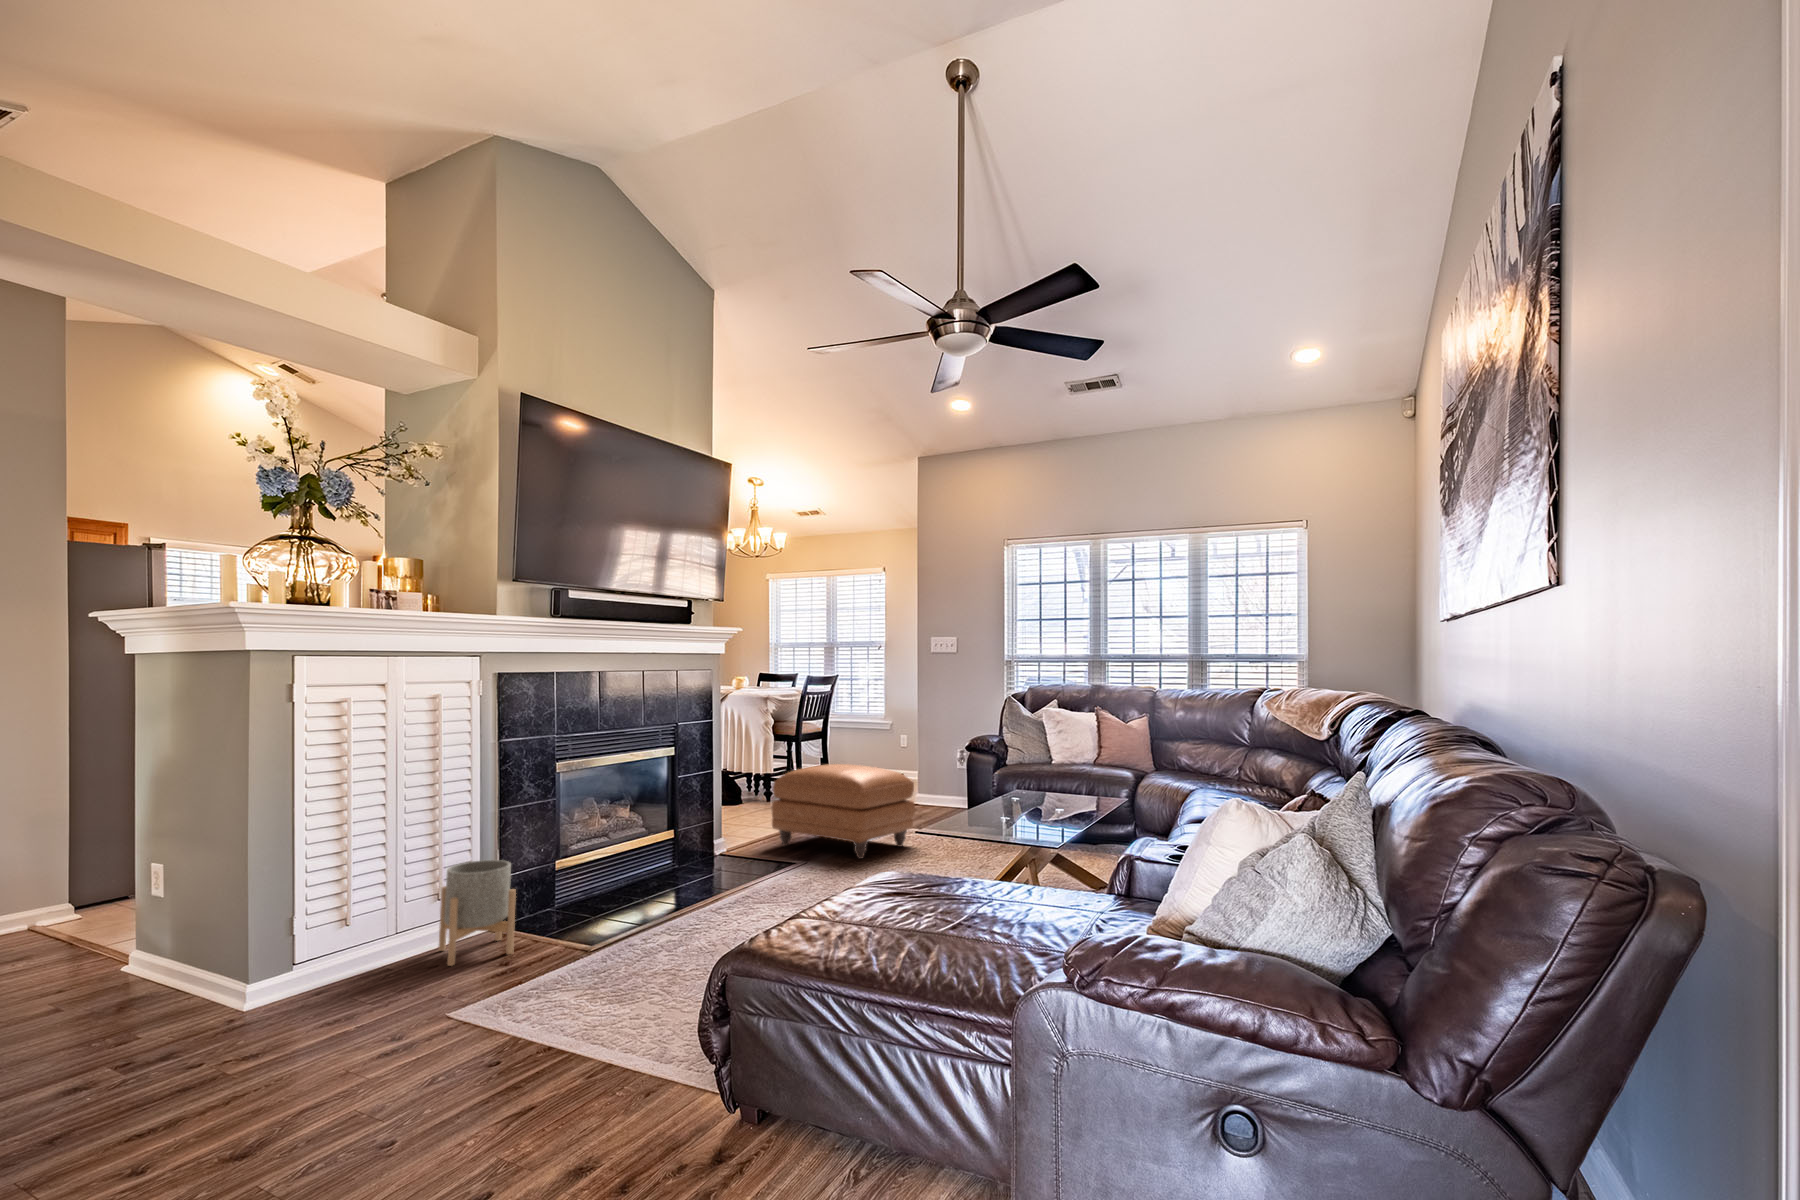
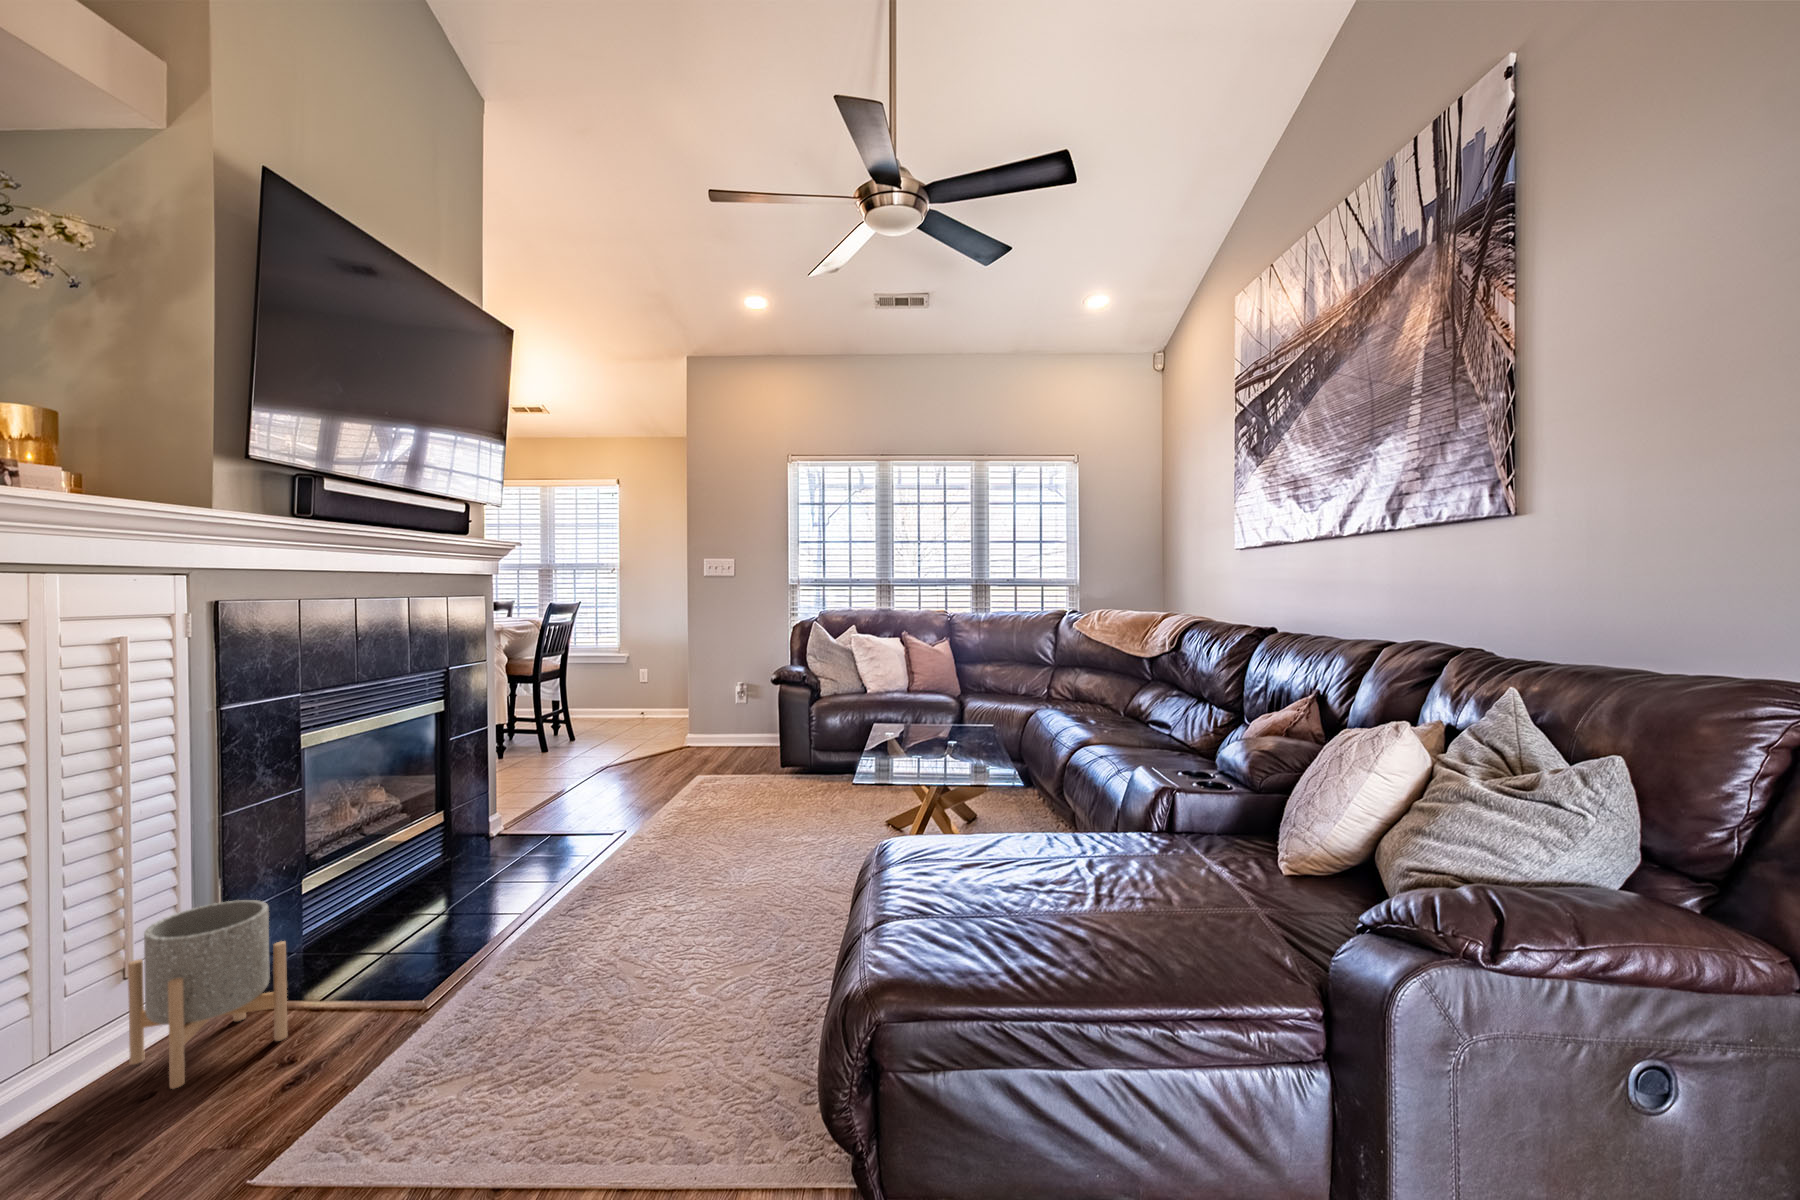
ottoman: present [772,764,915,859] -> none [562,706,732,810]

